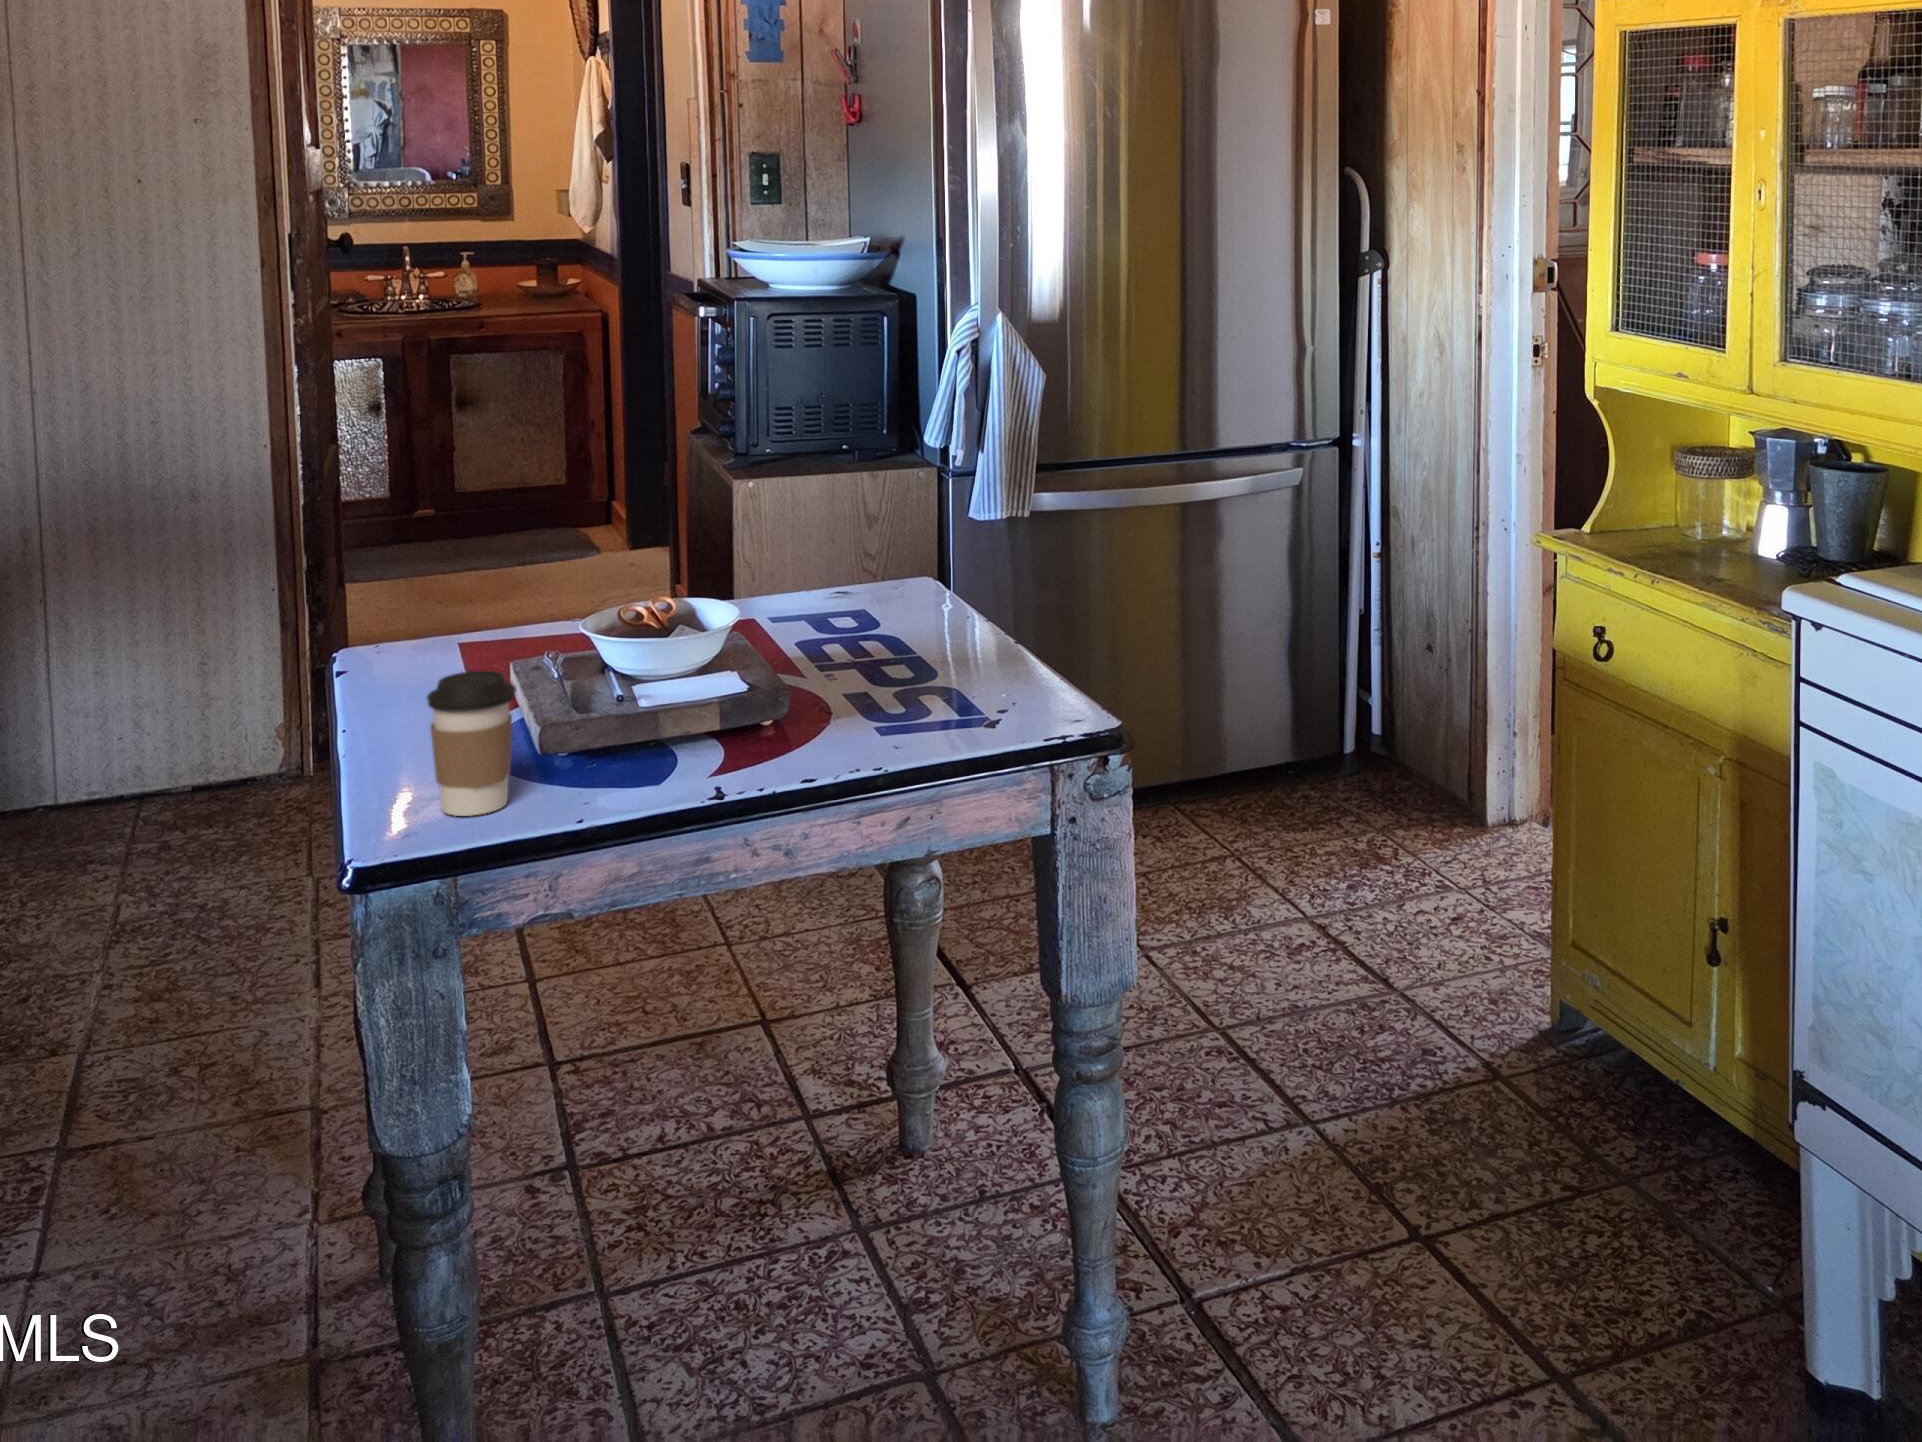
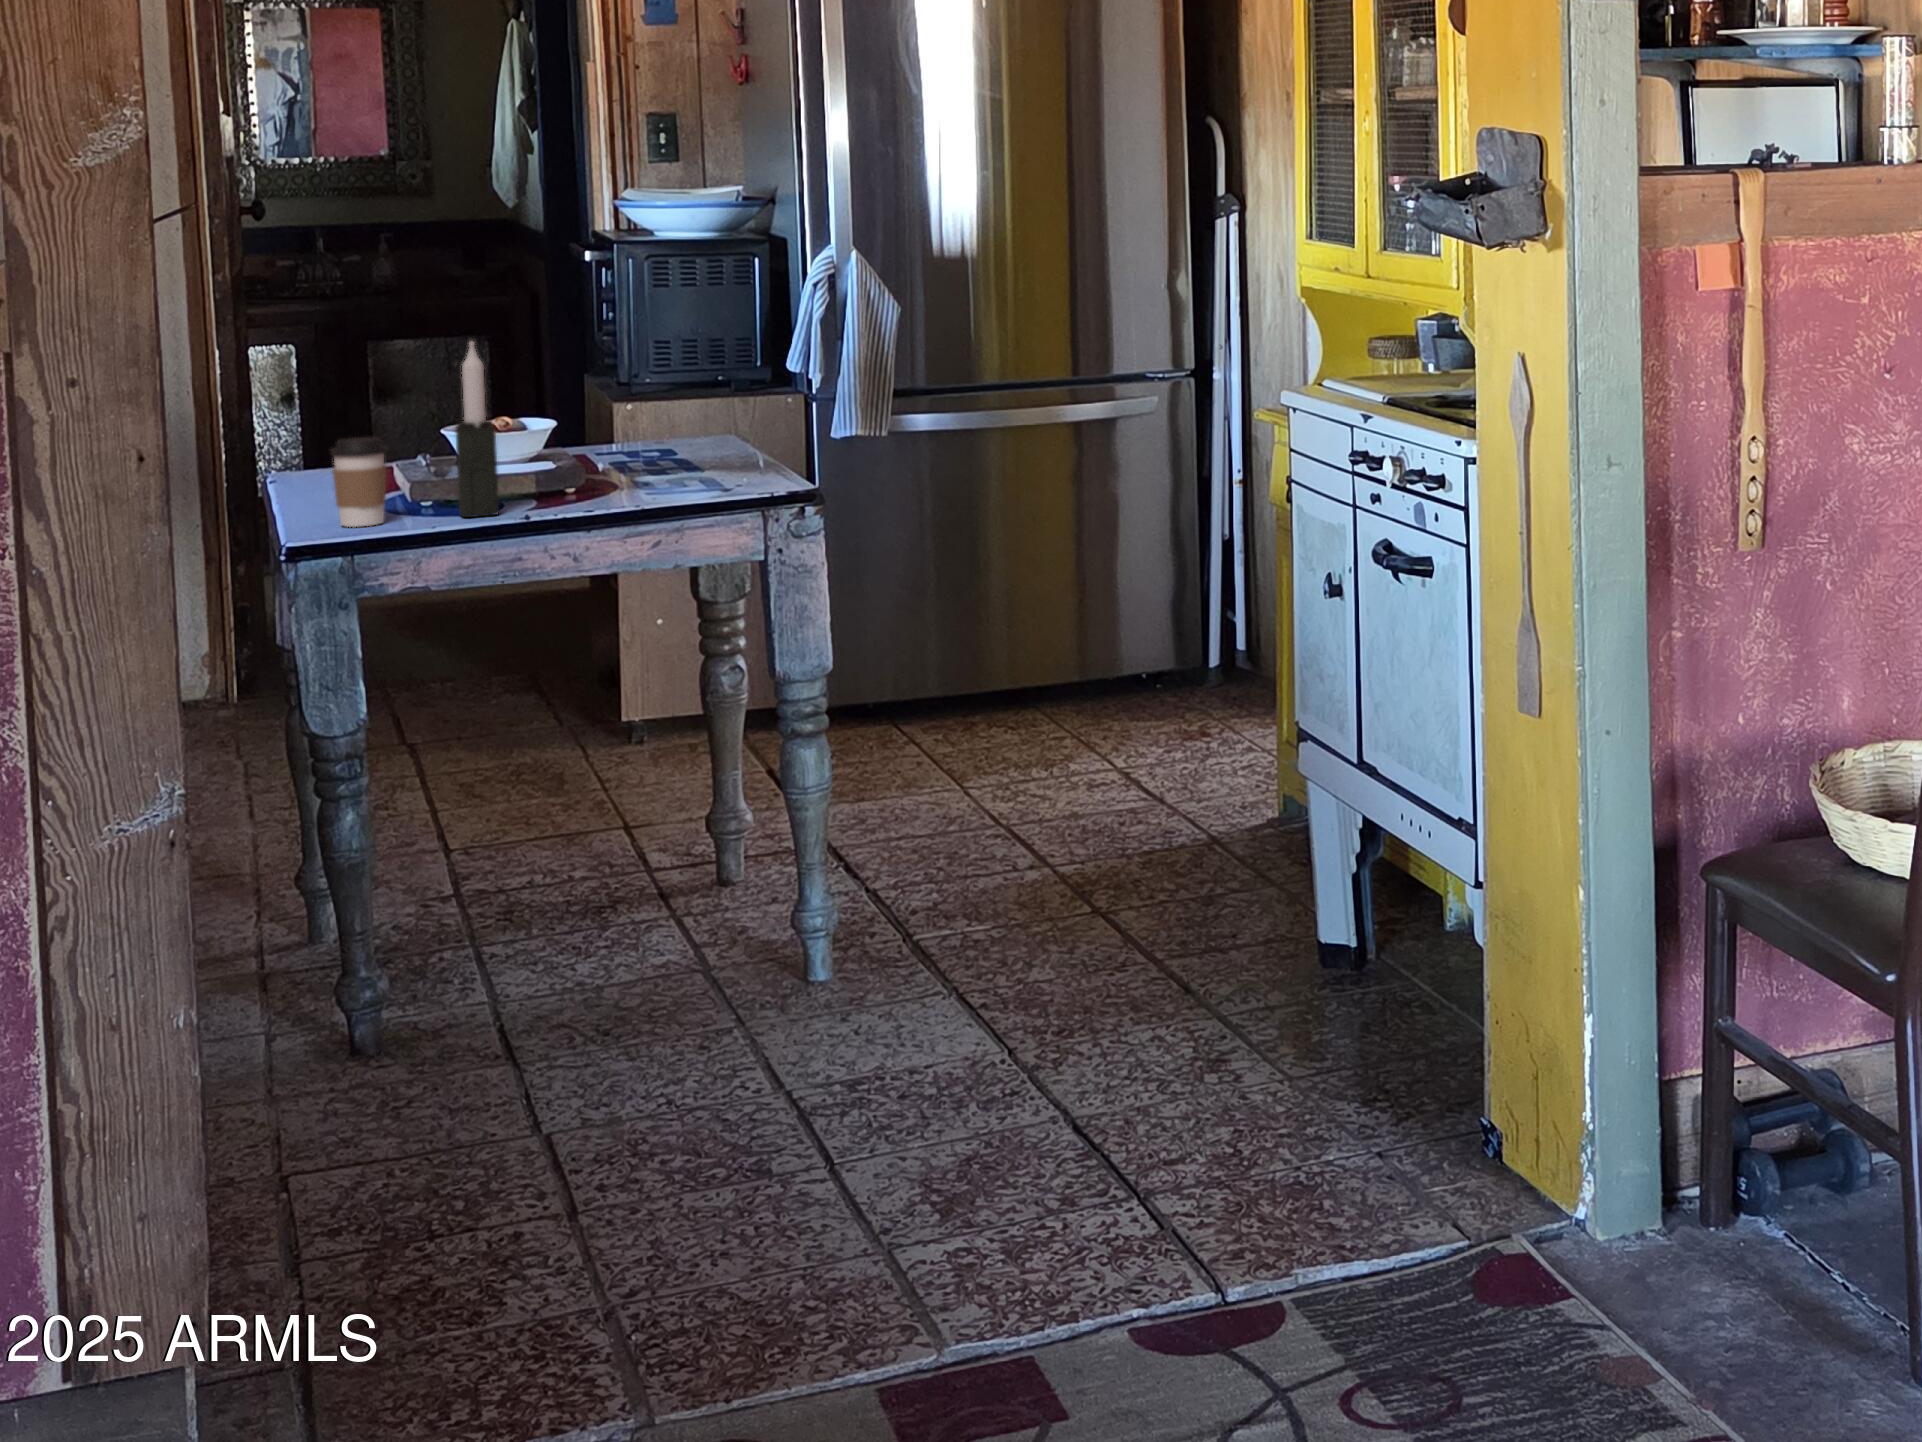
candle: none [615,525,679,791] -> present [456,341,499,517]

